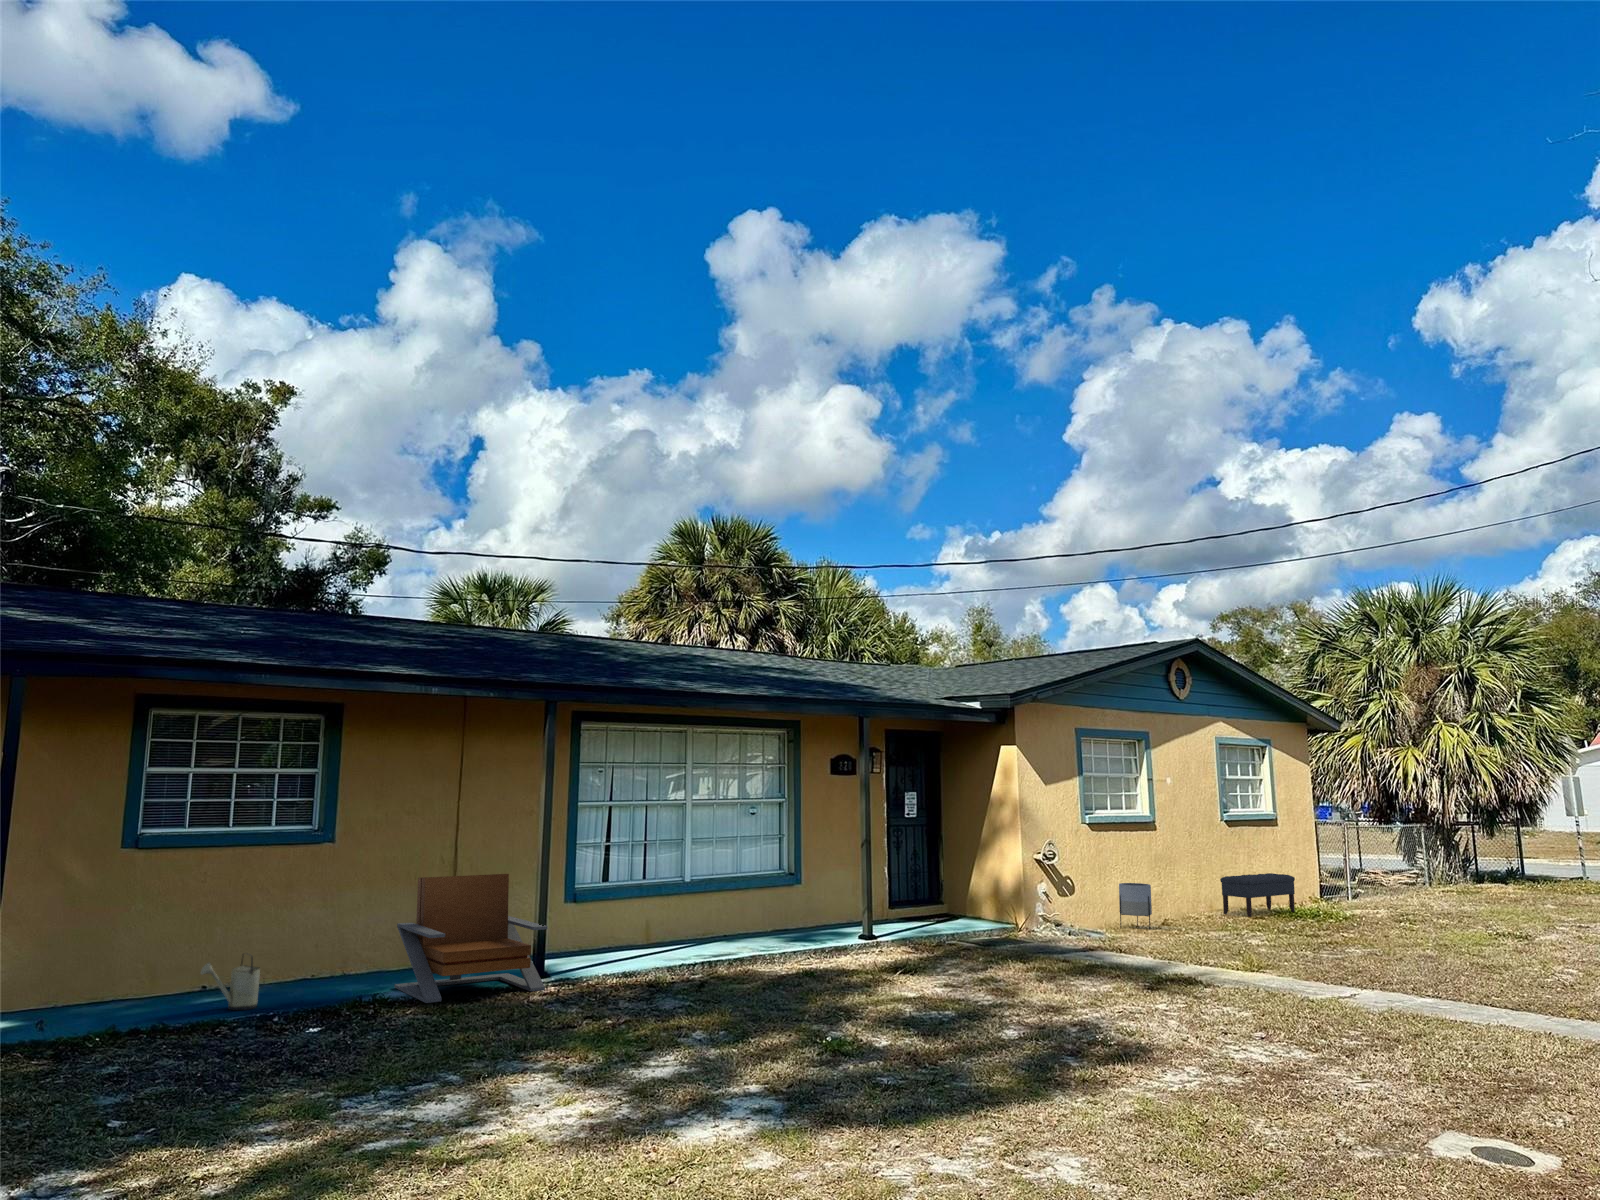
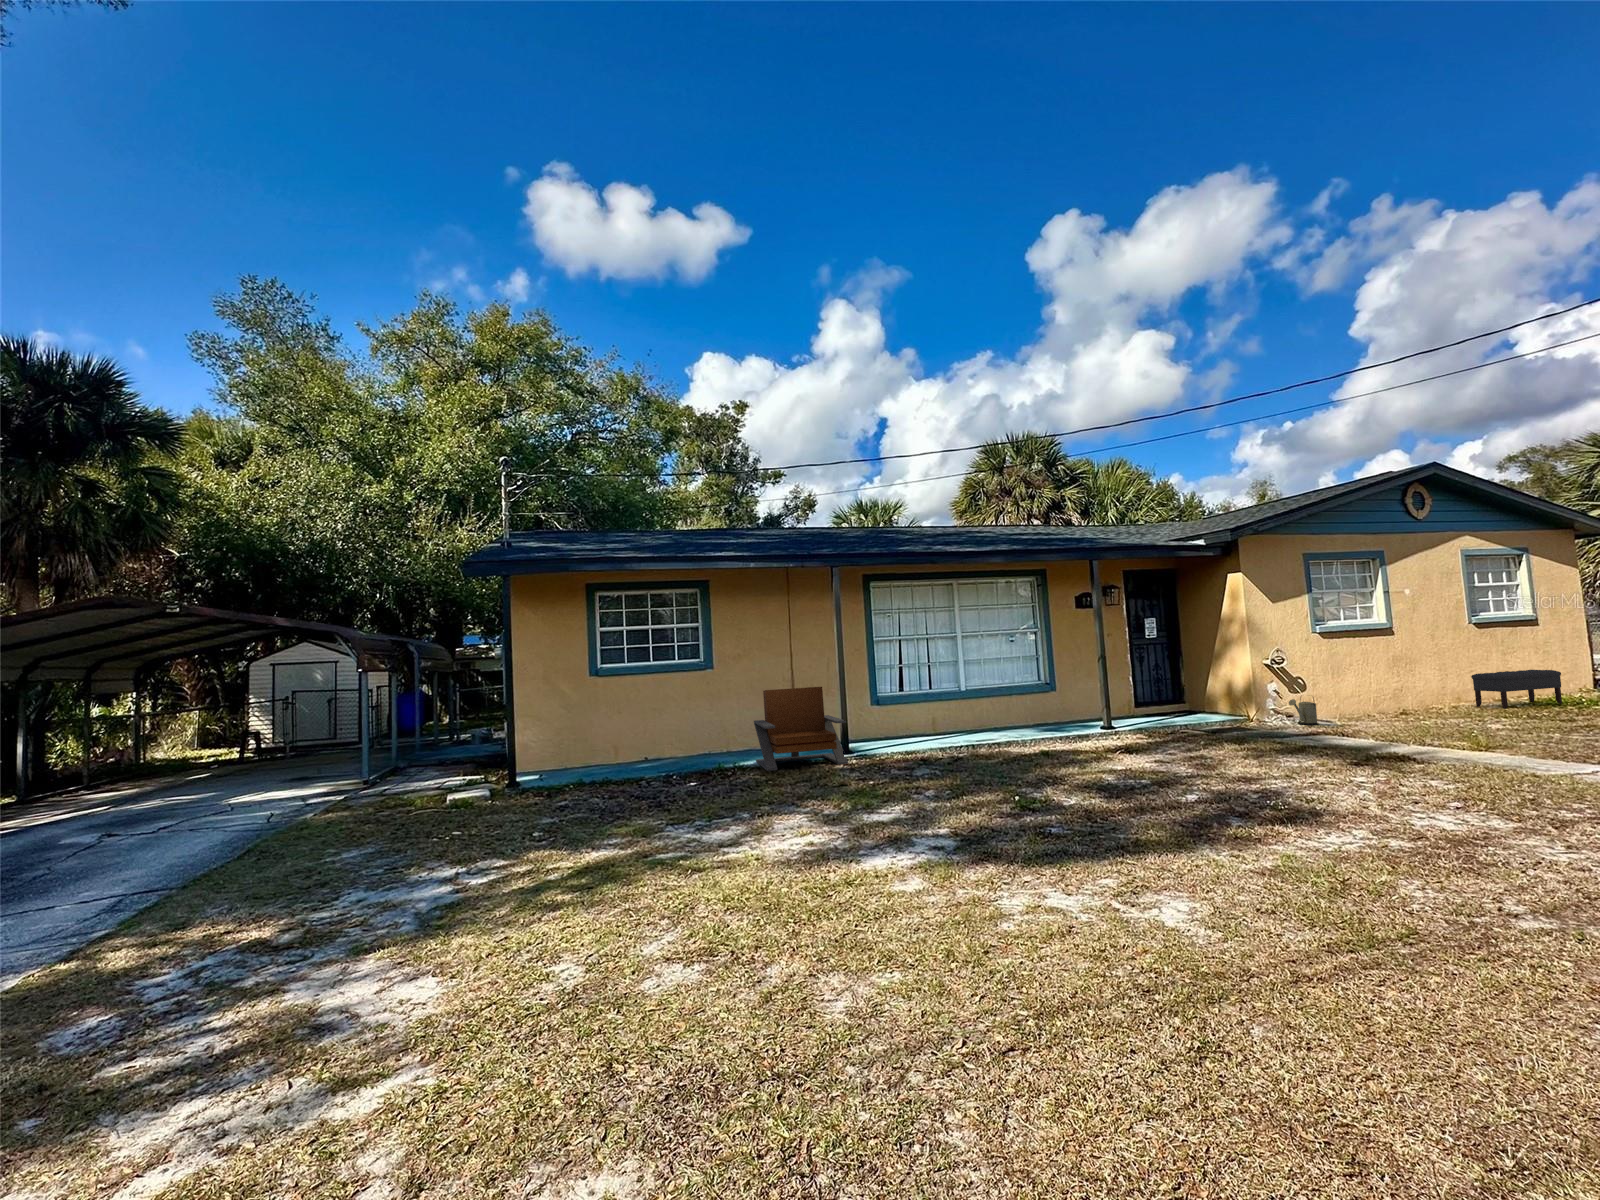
planter: present [1119,883,1152,929] -> none [1353,681,1389,720]
watering can: present [201,956,264,1010] -> present [1289,698,1317,725]

